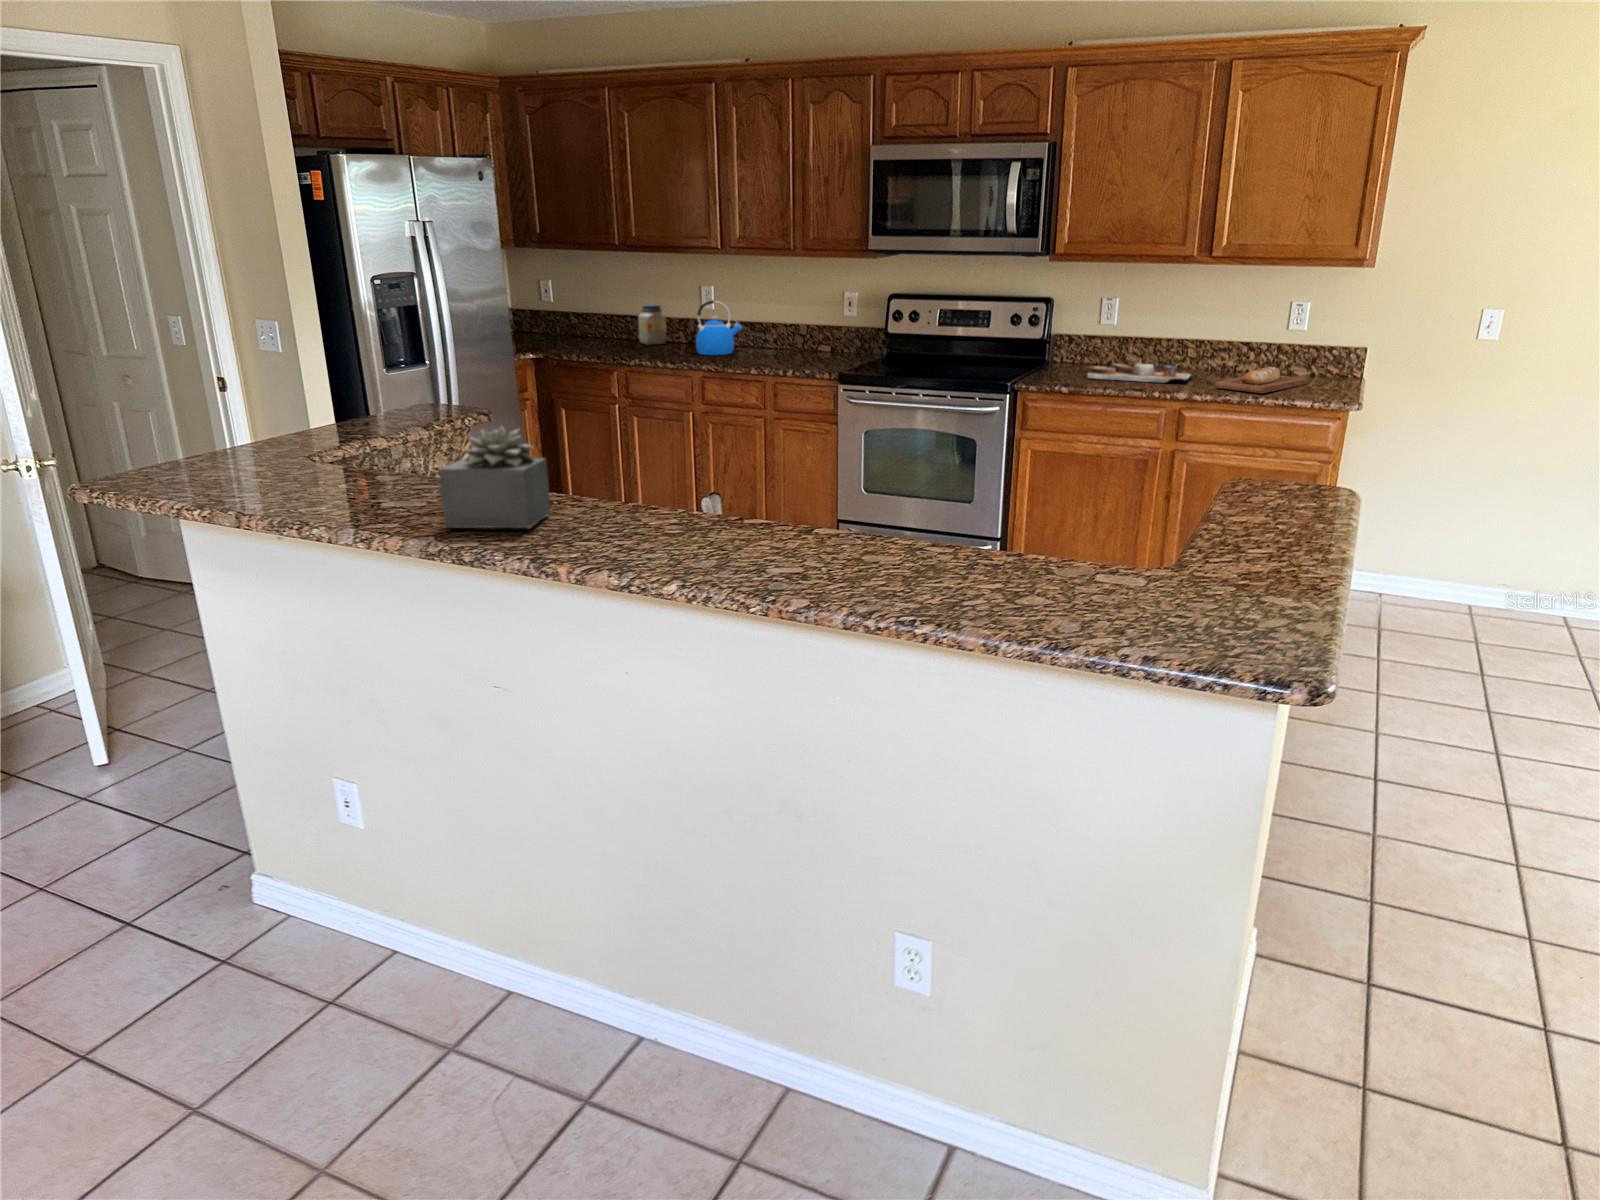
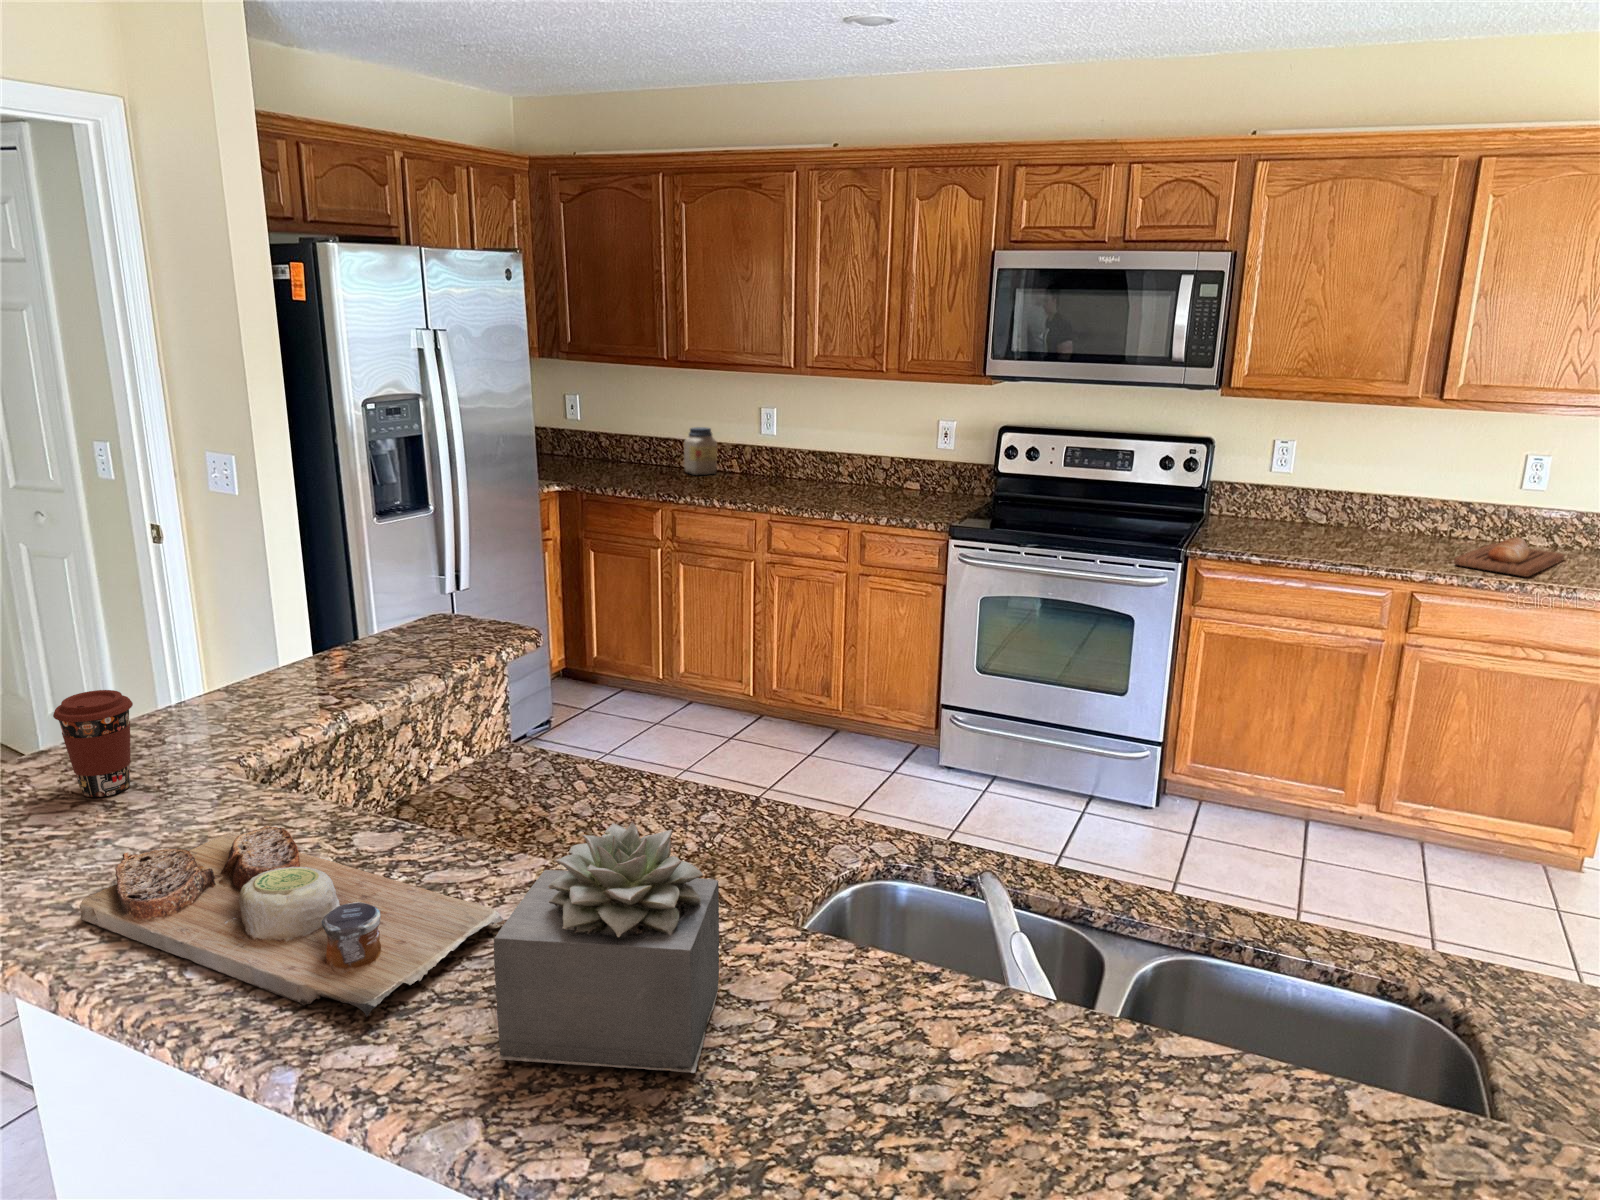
kettle: present [696,300,742,355] -> none [758,427,814,493]
cutting board: present [1087,364,1190,383] -> present [80,826,505,1017]
coffee cup: none [212,414,253,471] -> present [53,690,133,797]

